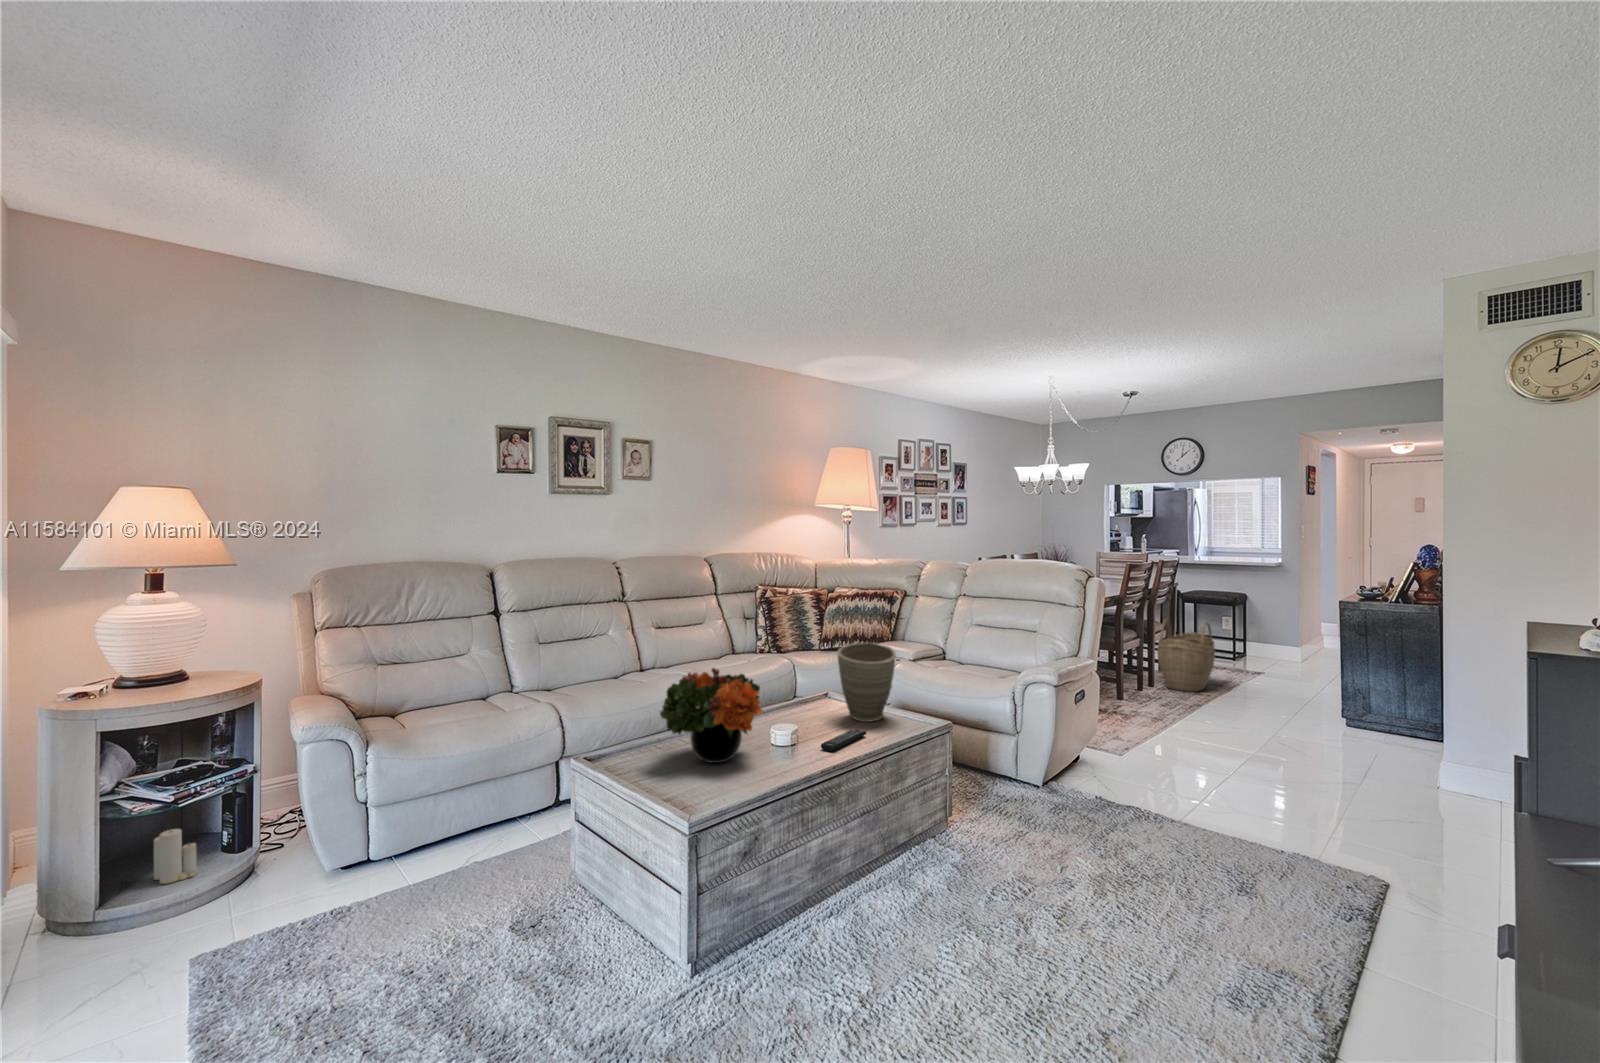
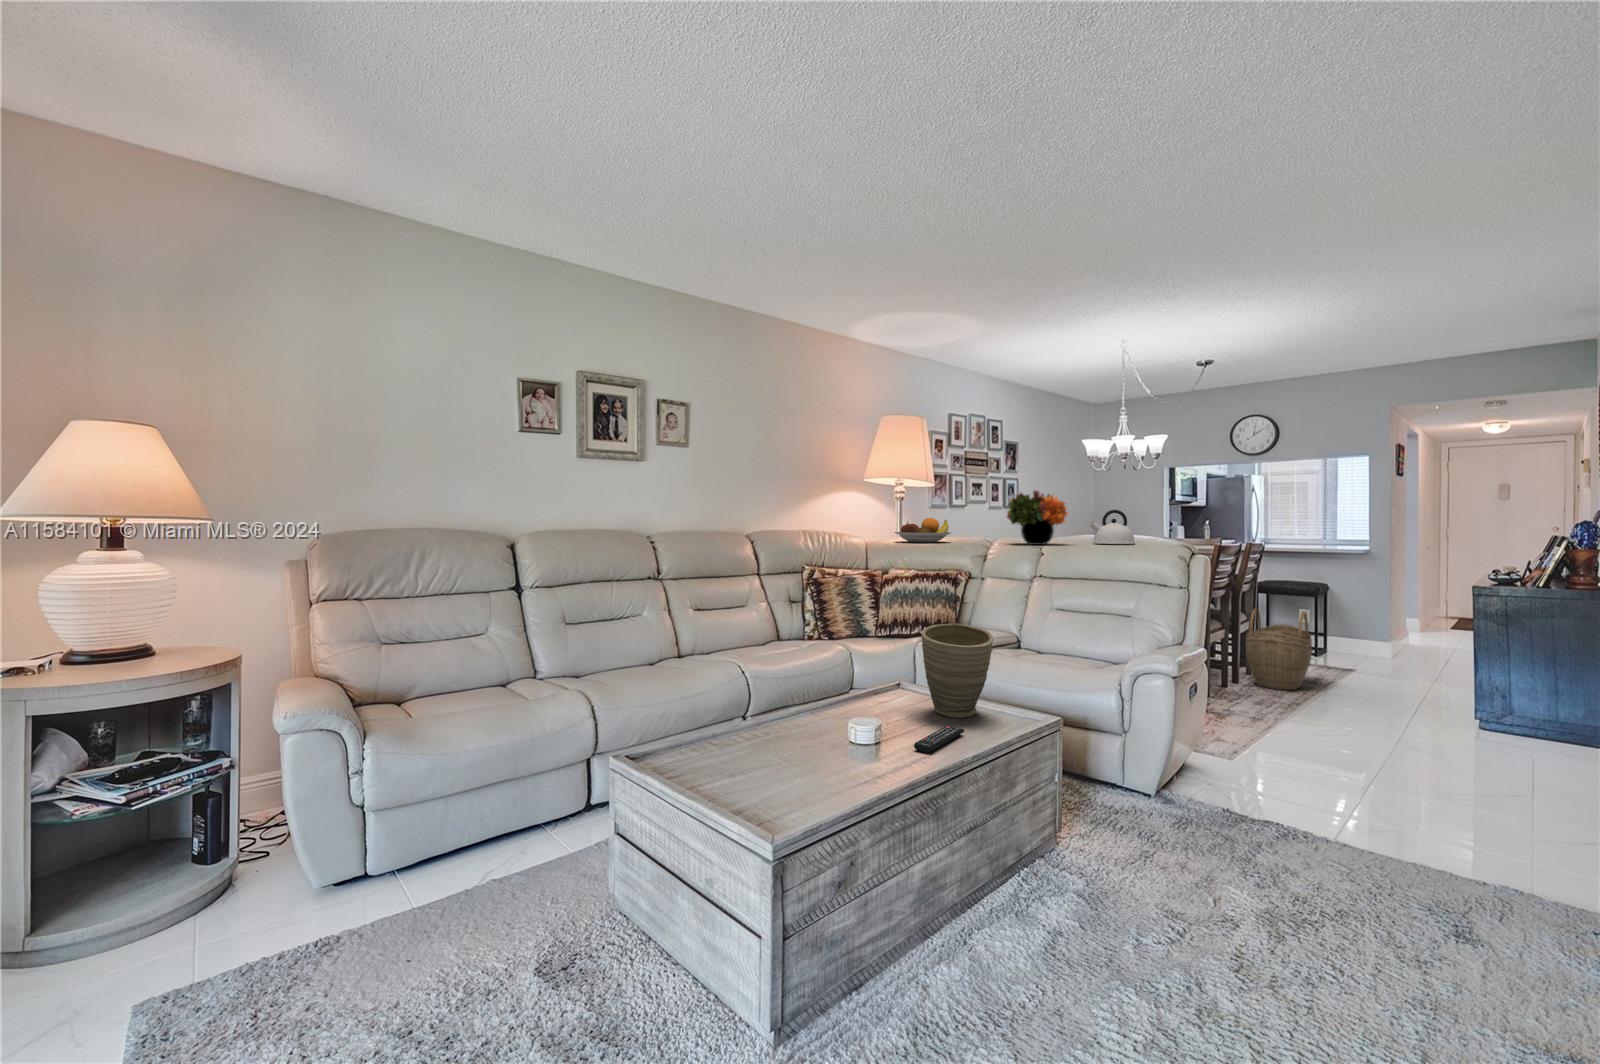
kettle: none [1010,534,1050,565] -> present [1089,510,1135,544]
fruit bowl: none [840,542,891,564] -> present [895,518,951,543]
flower arrangement: present [660,668,763,763] -> present [1007,490,1068,545]
candle: present [154,829,197,884] -> none [104,833,157,903]

